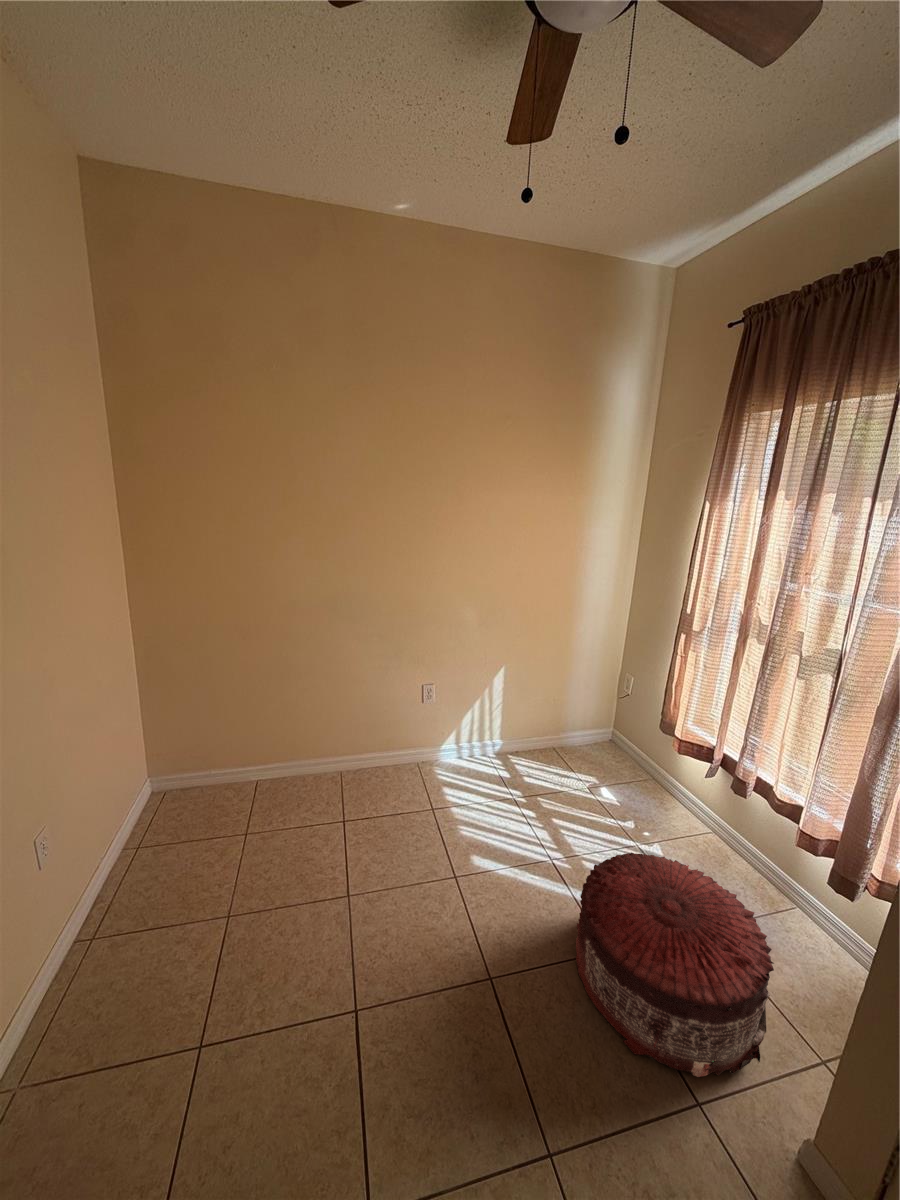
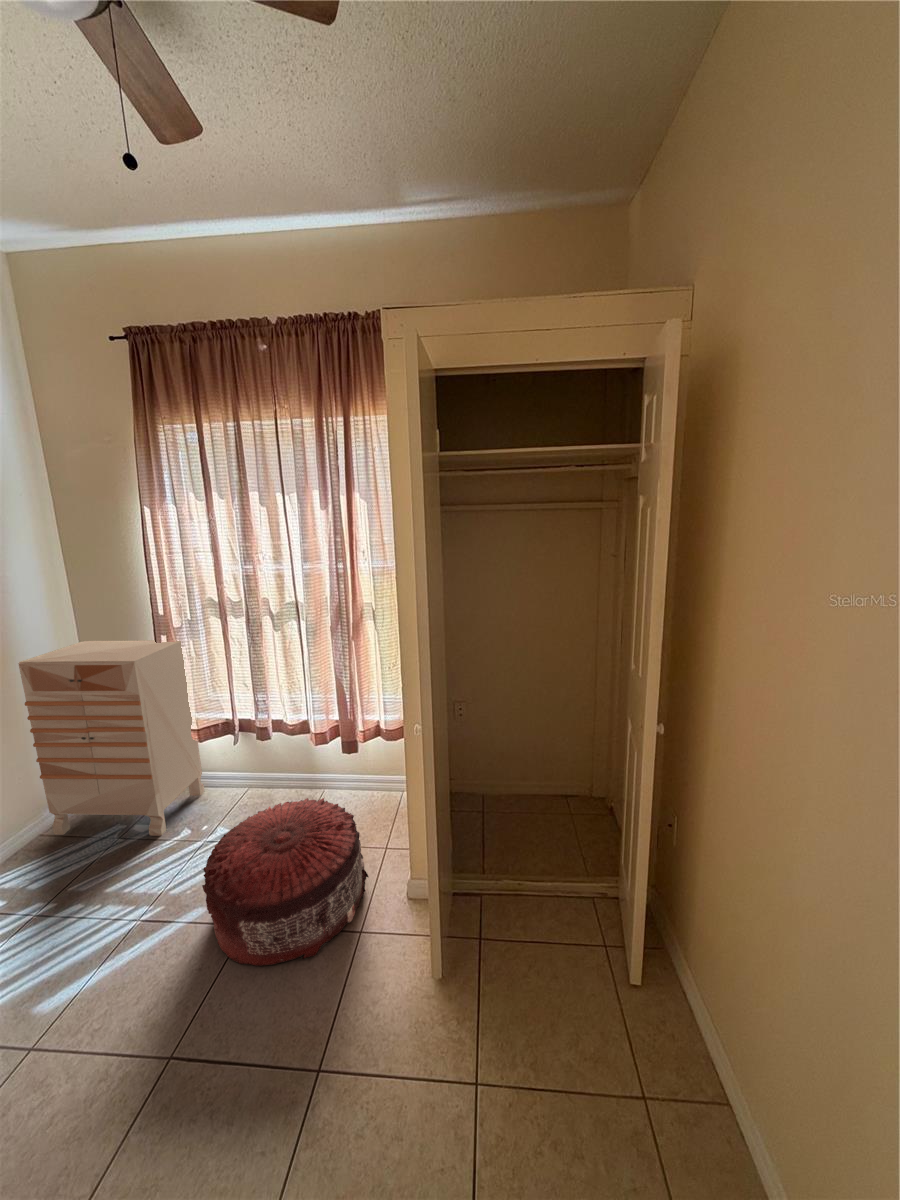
dresser: none [559,614,701,812] -> present [18,640,204,836]

